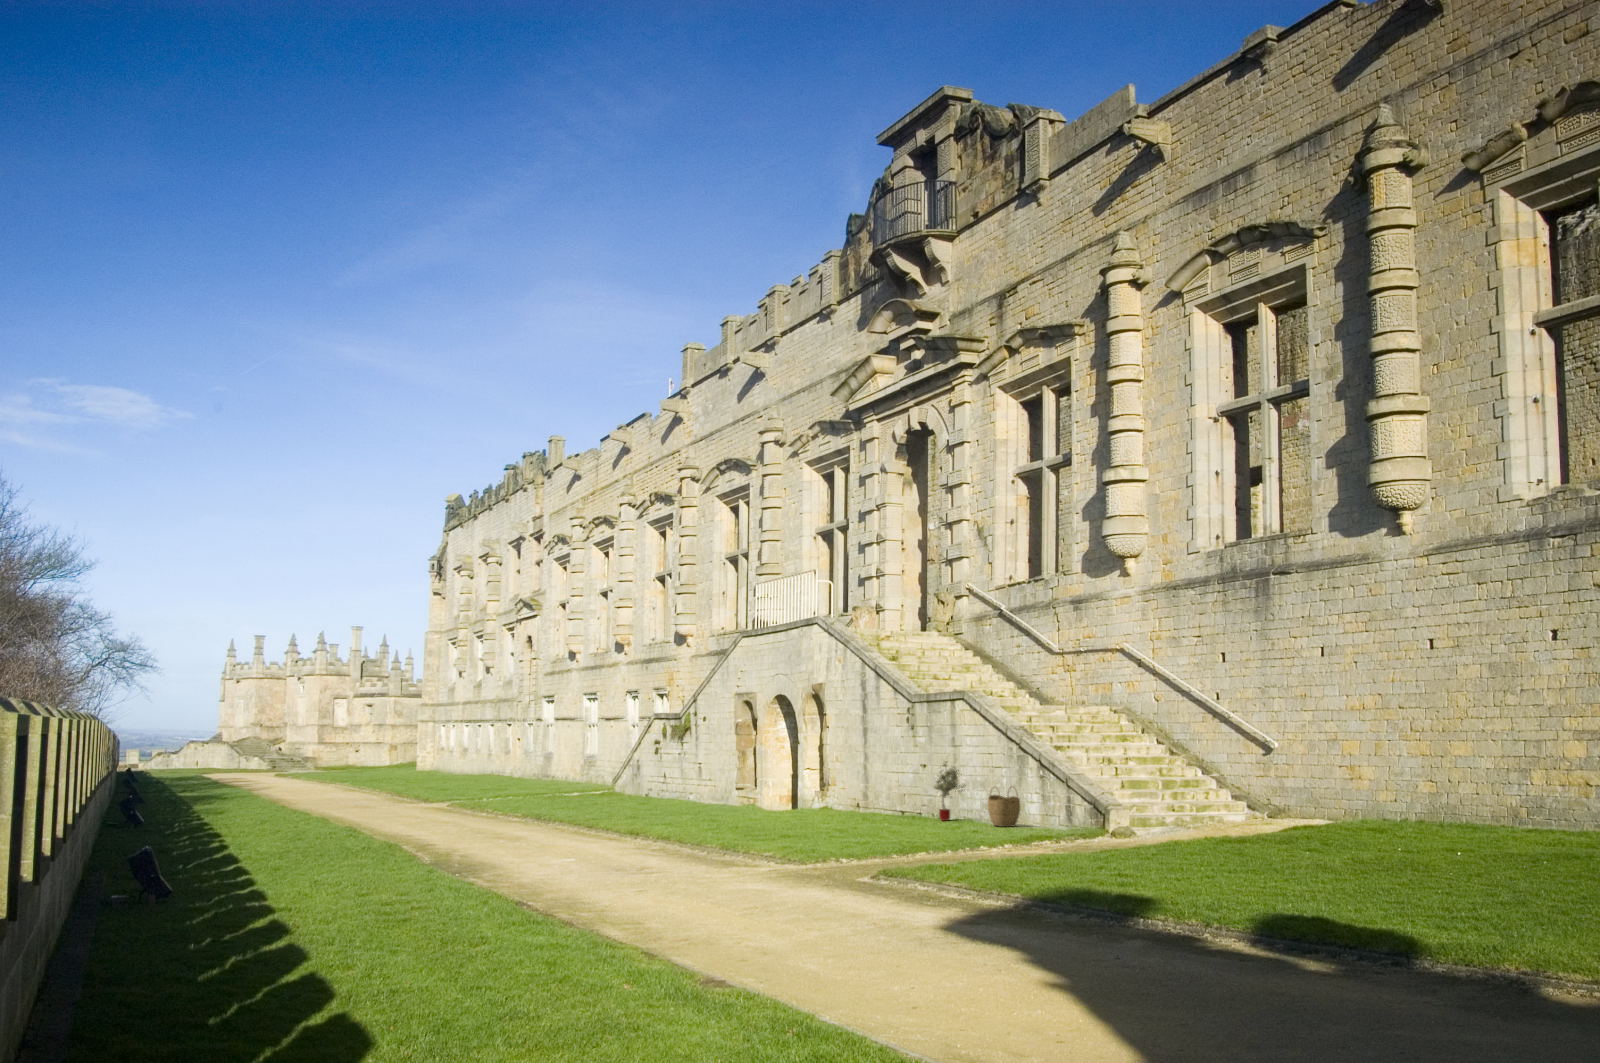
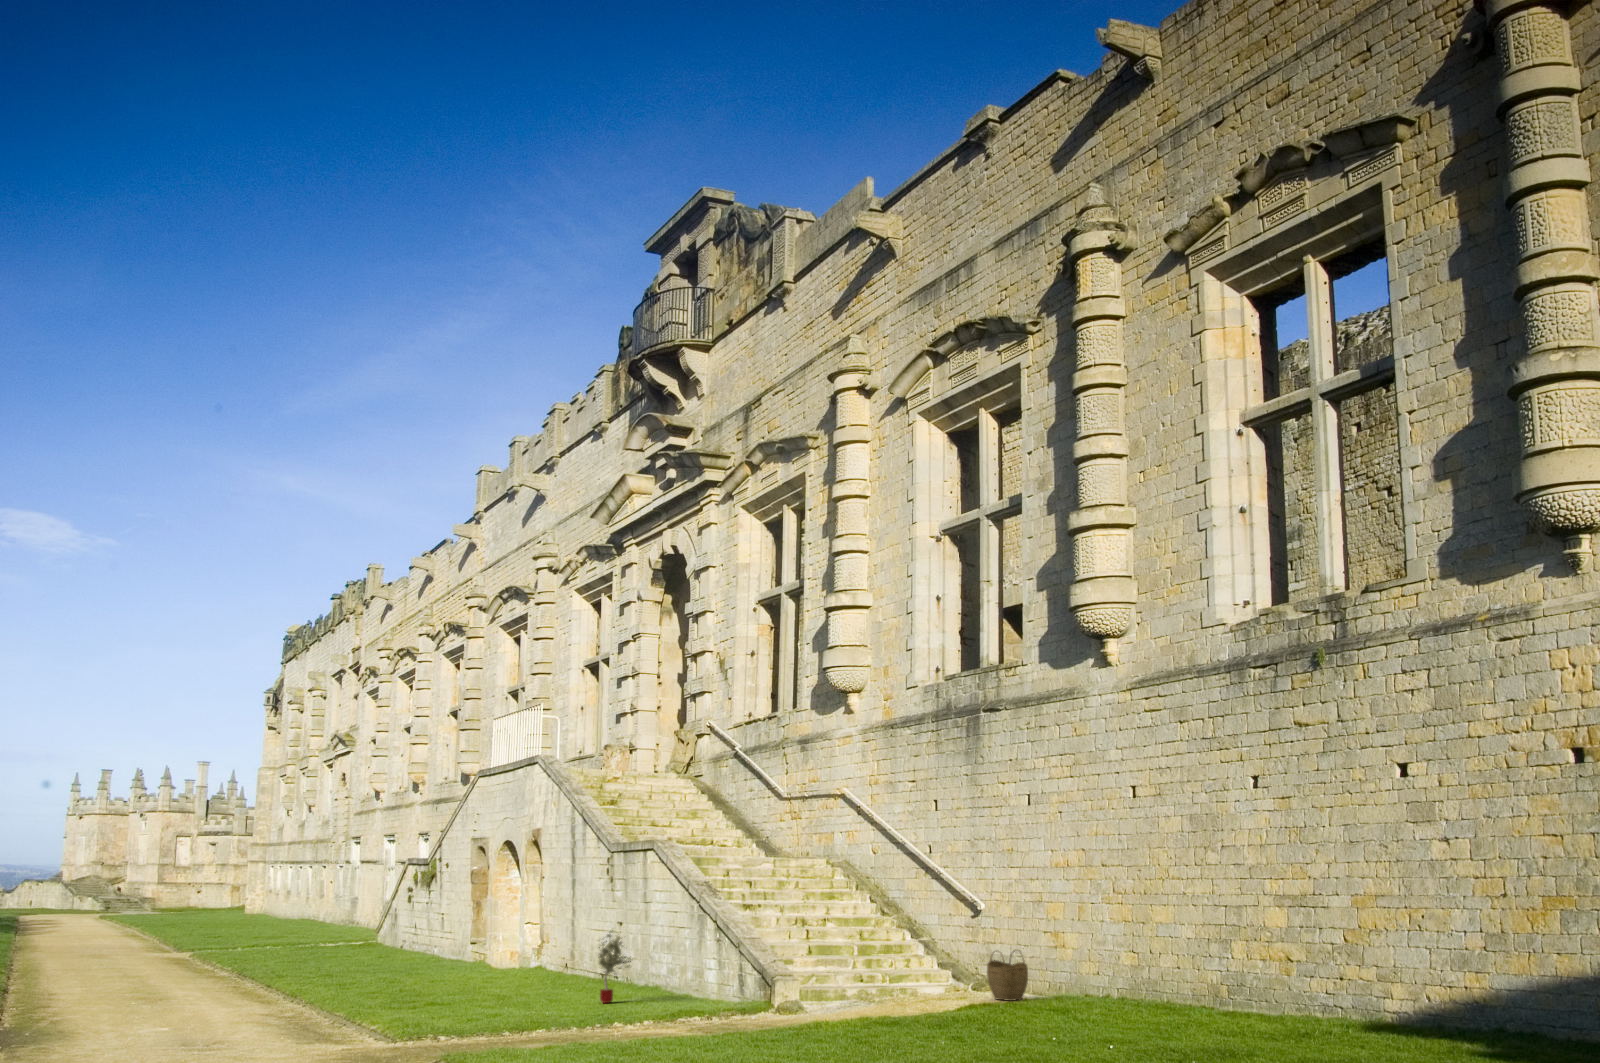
woven basket: present [988,788,1020,827] -> present [987,951,1028,1001]

